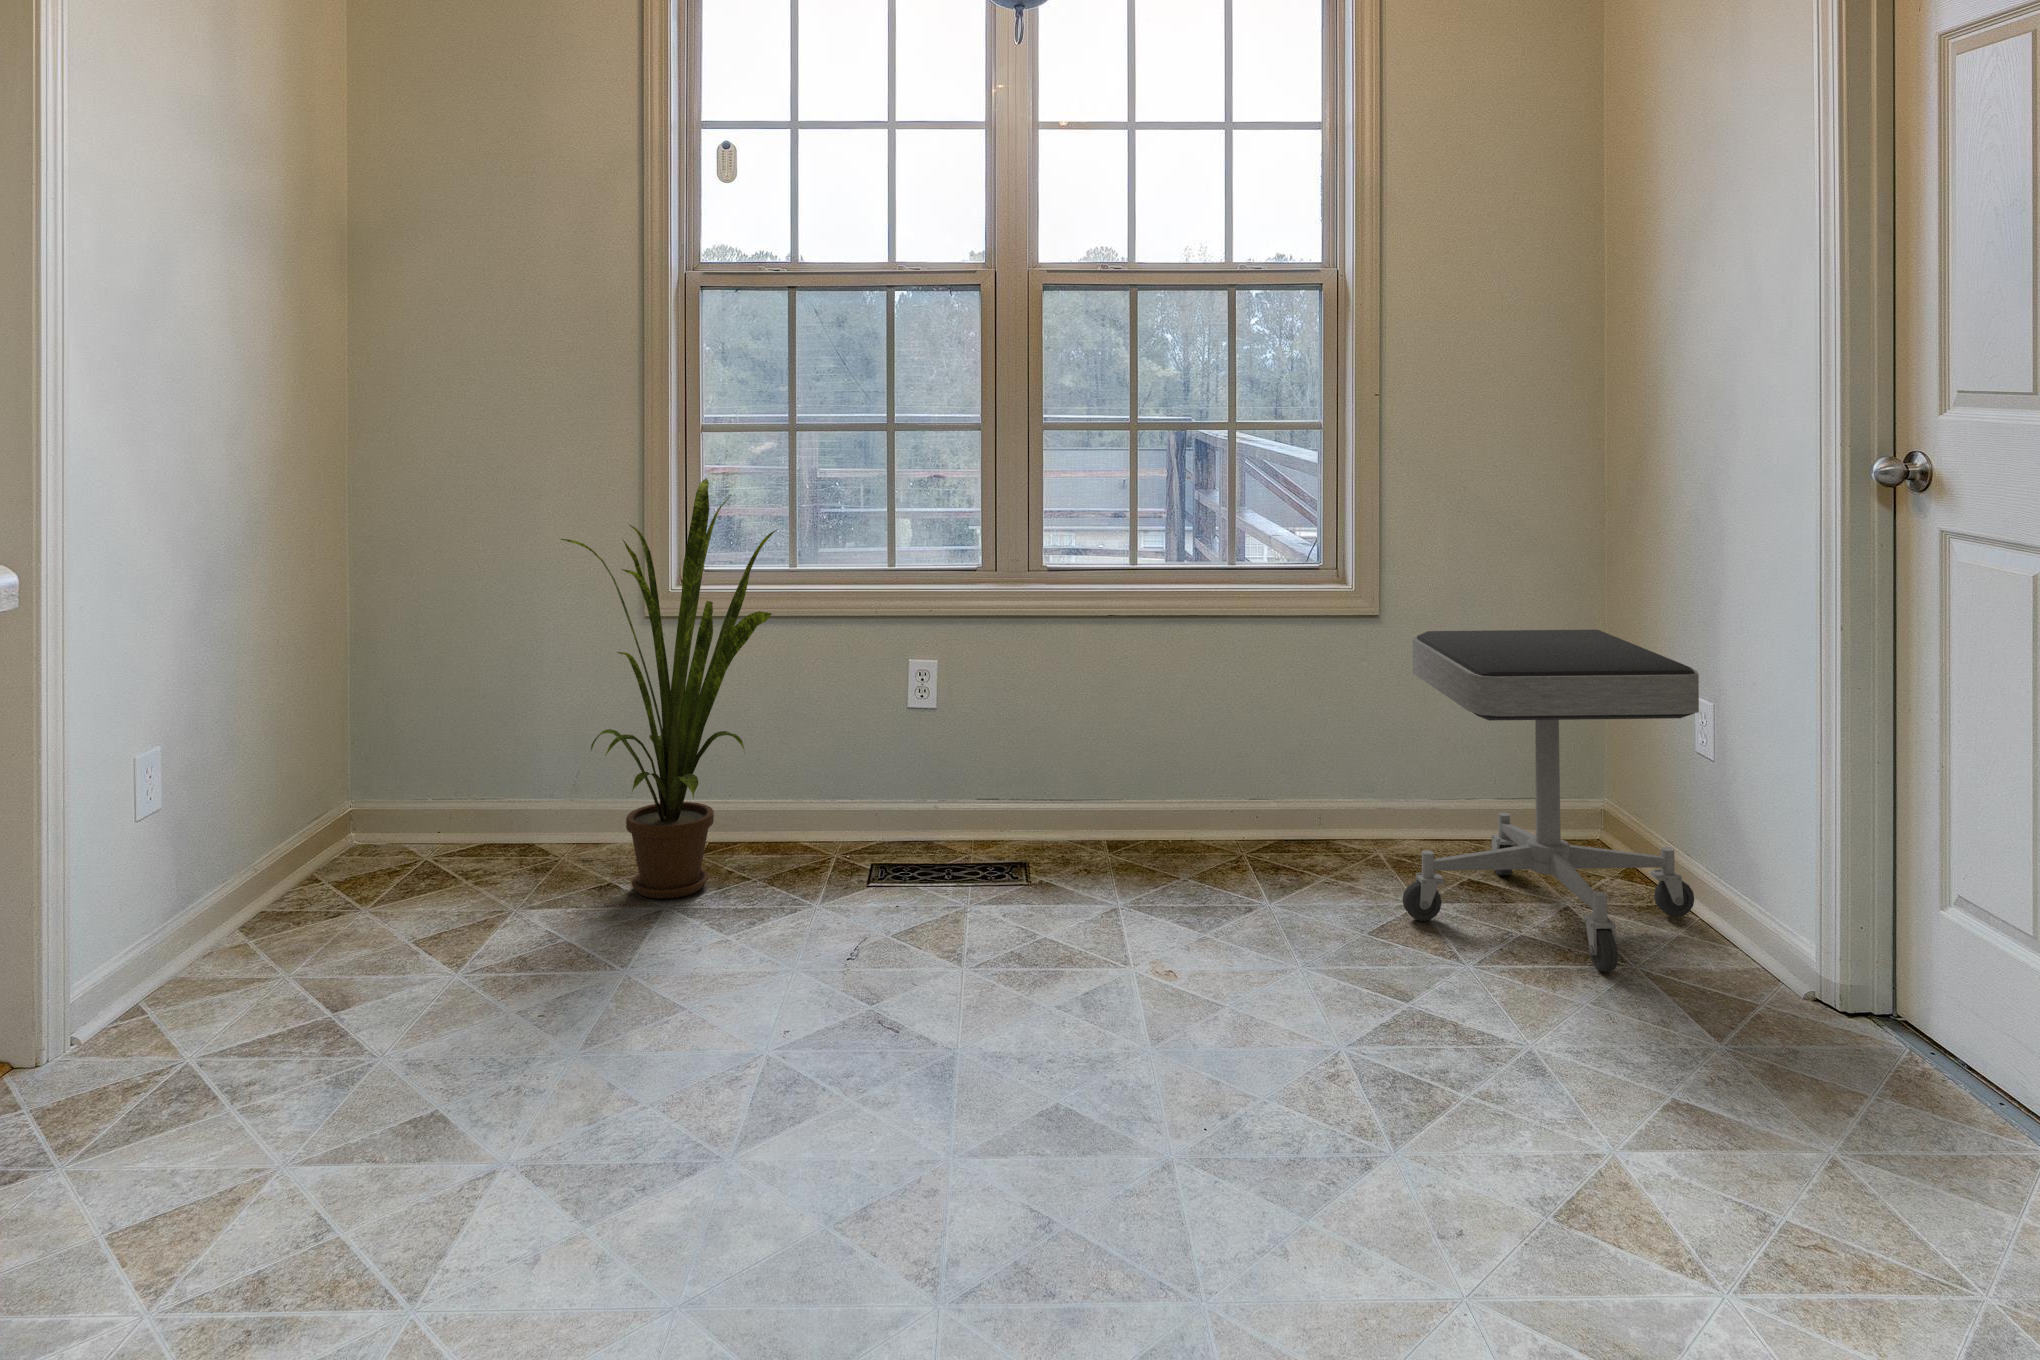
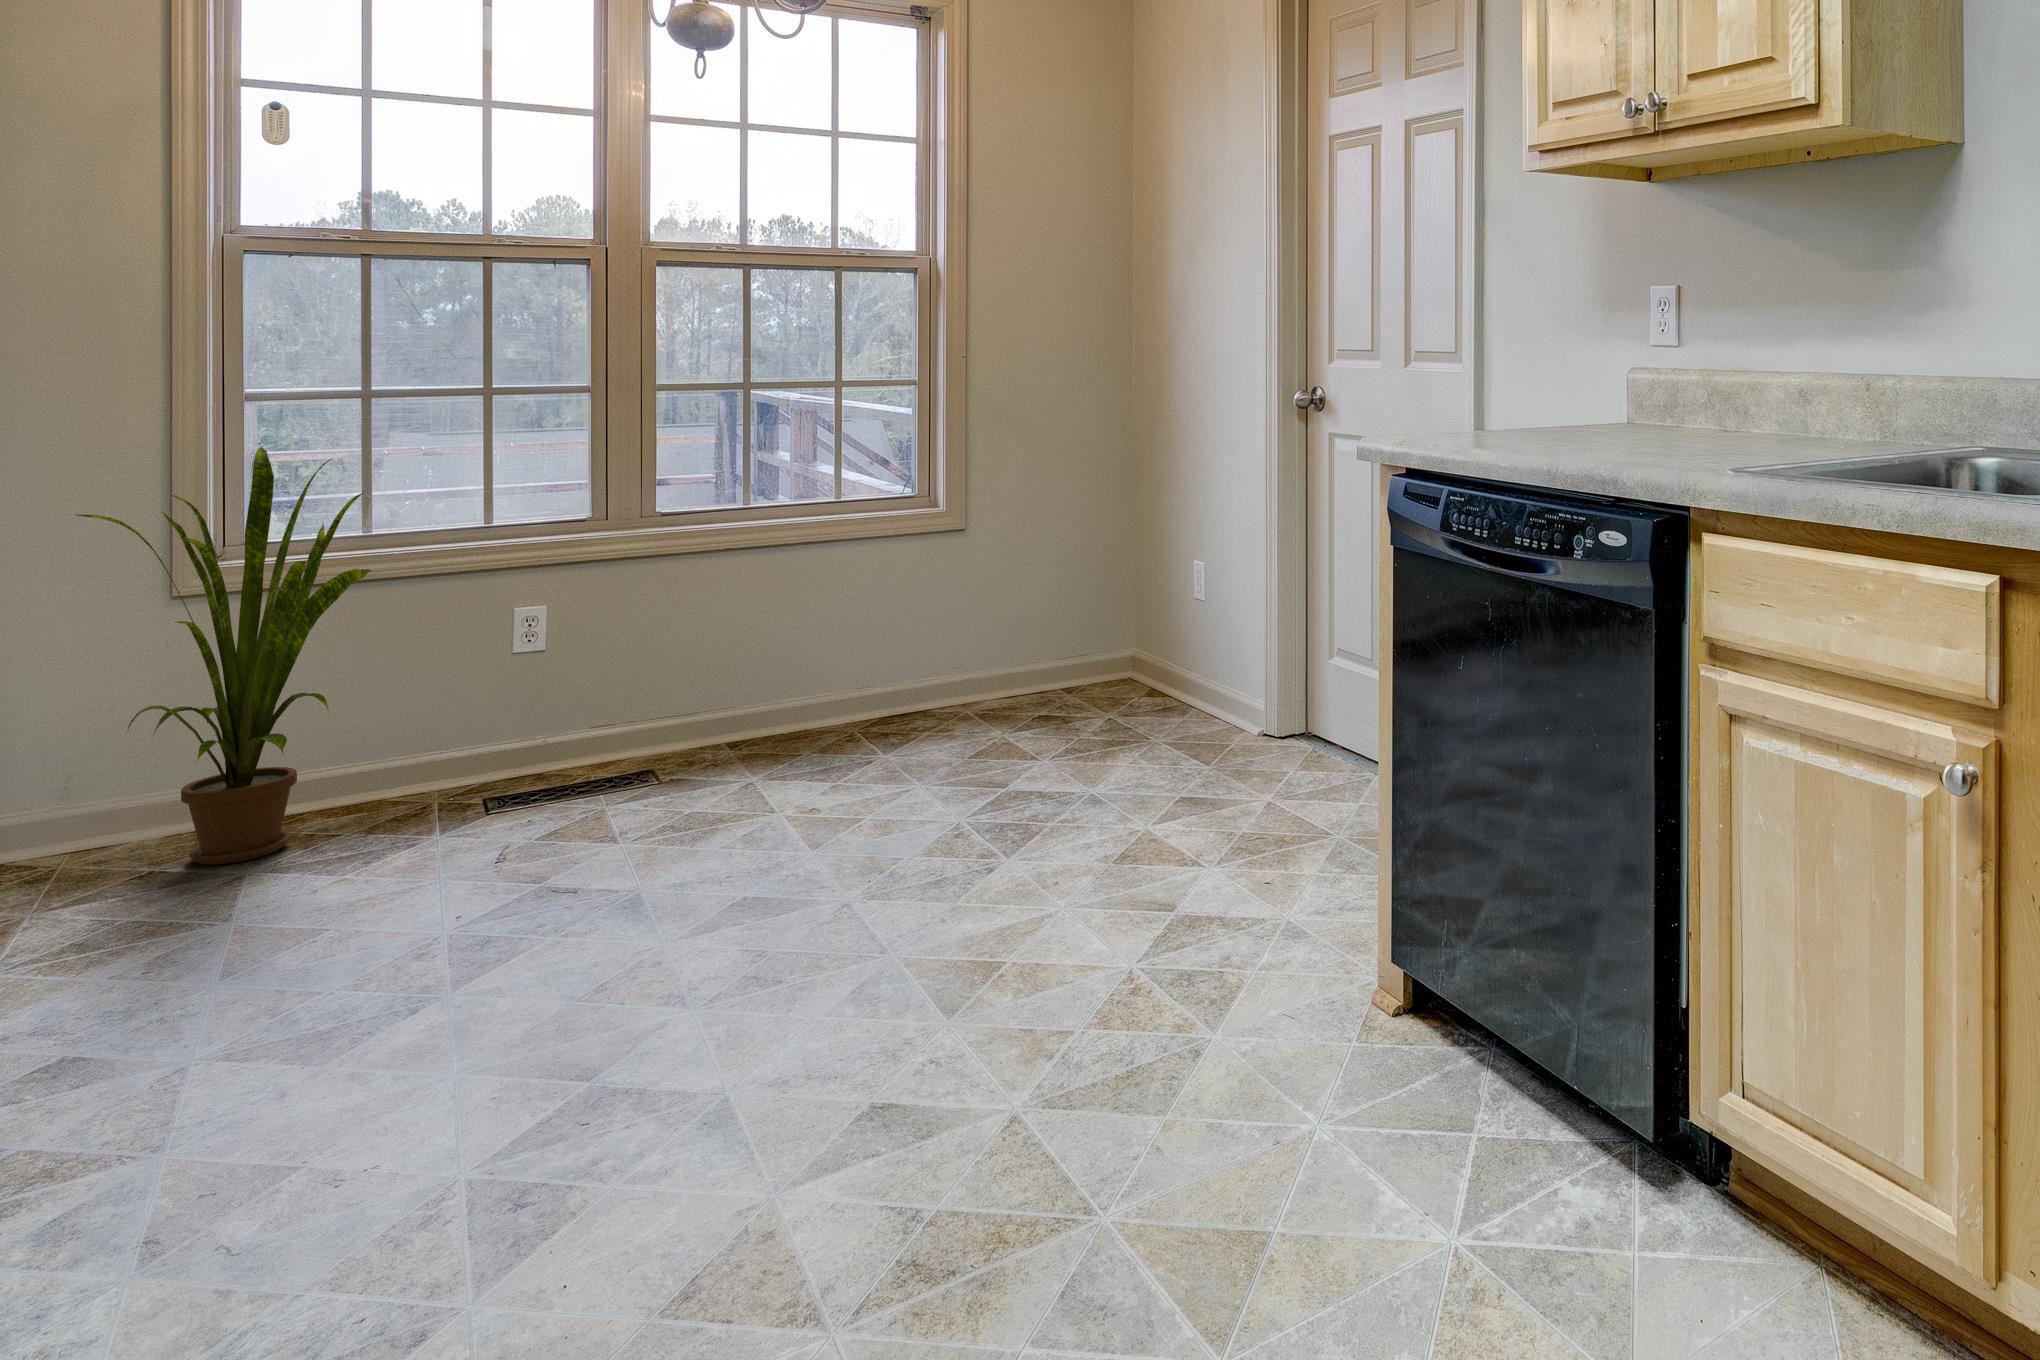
stool: present [1402,630,1699,971] -> none [991,523,1196,746]

